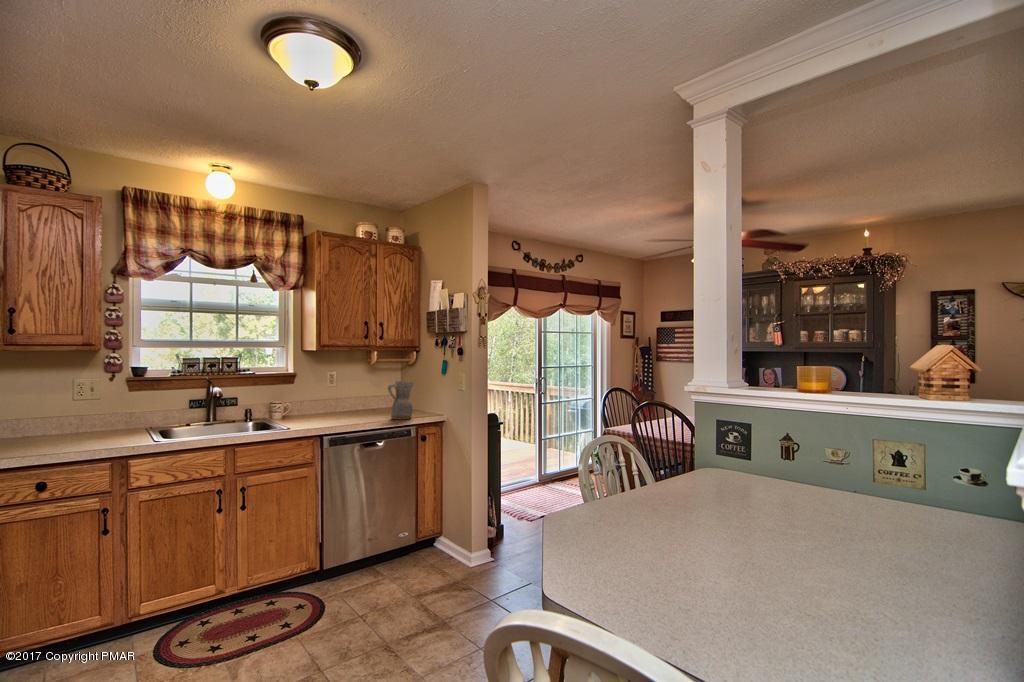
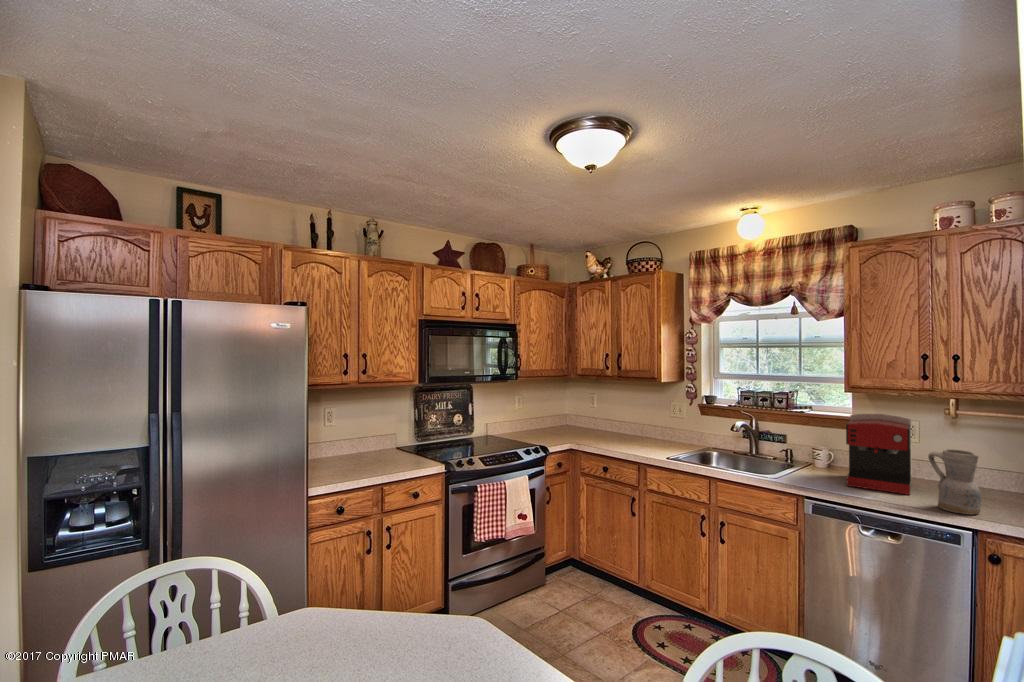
coffee maker: none [312,366,369,422] -> present [846,414,912,495]

